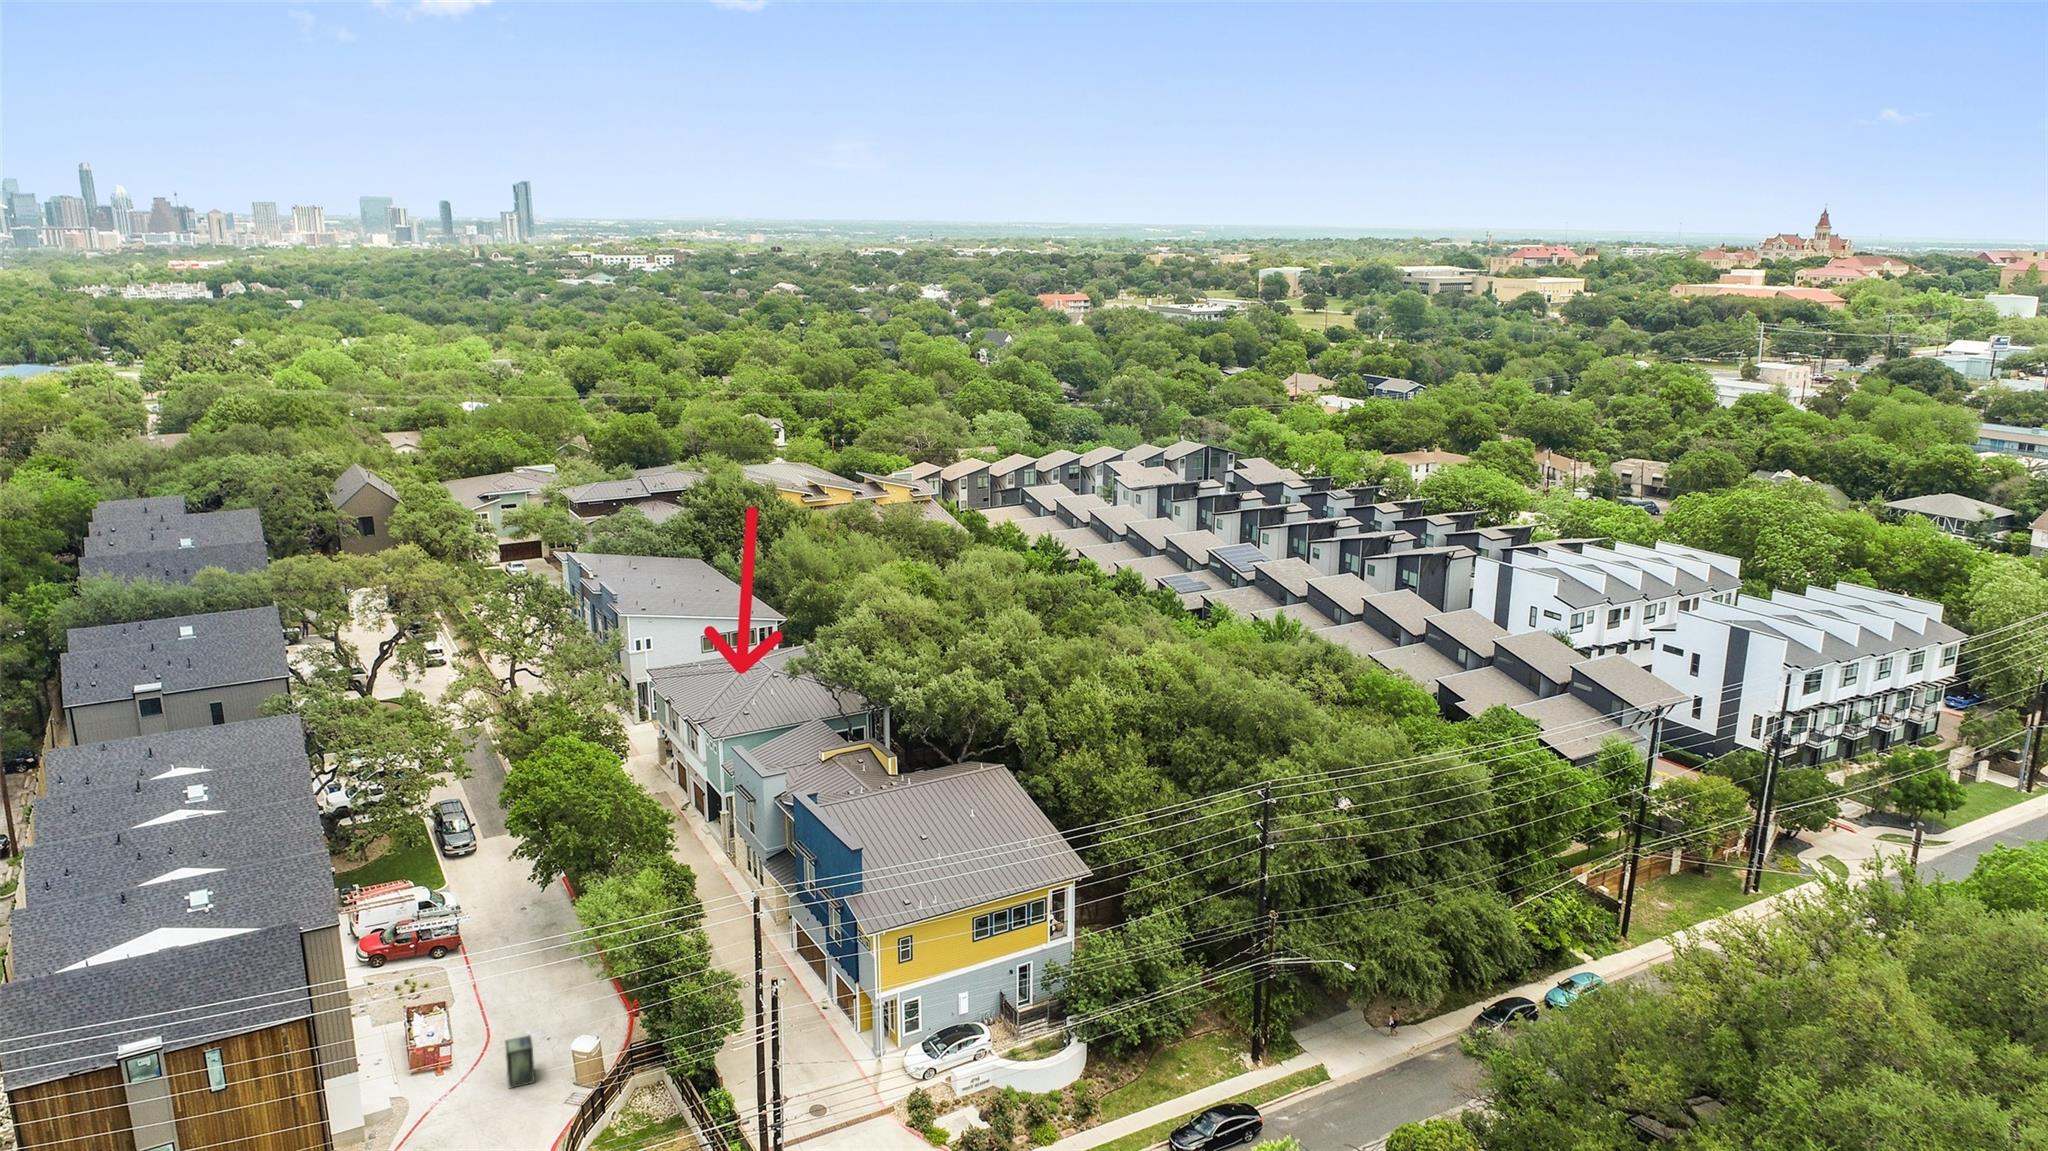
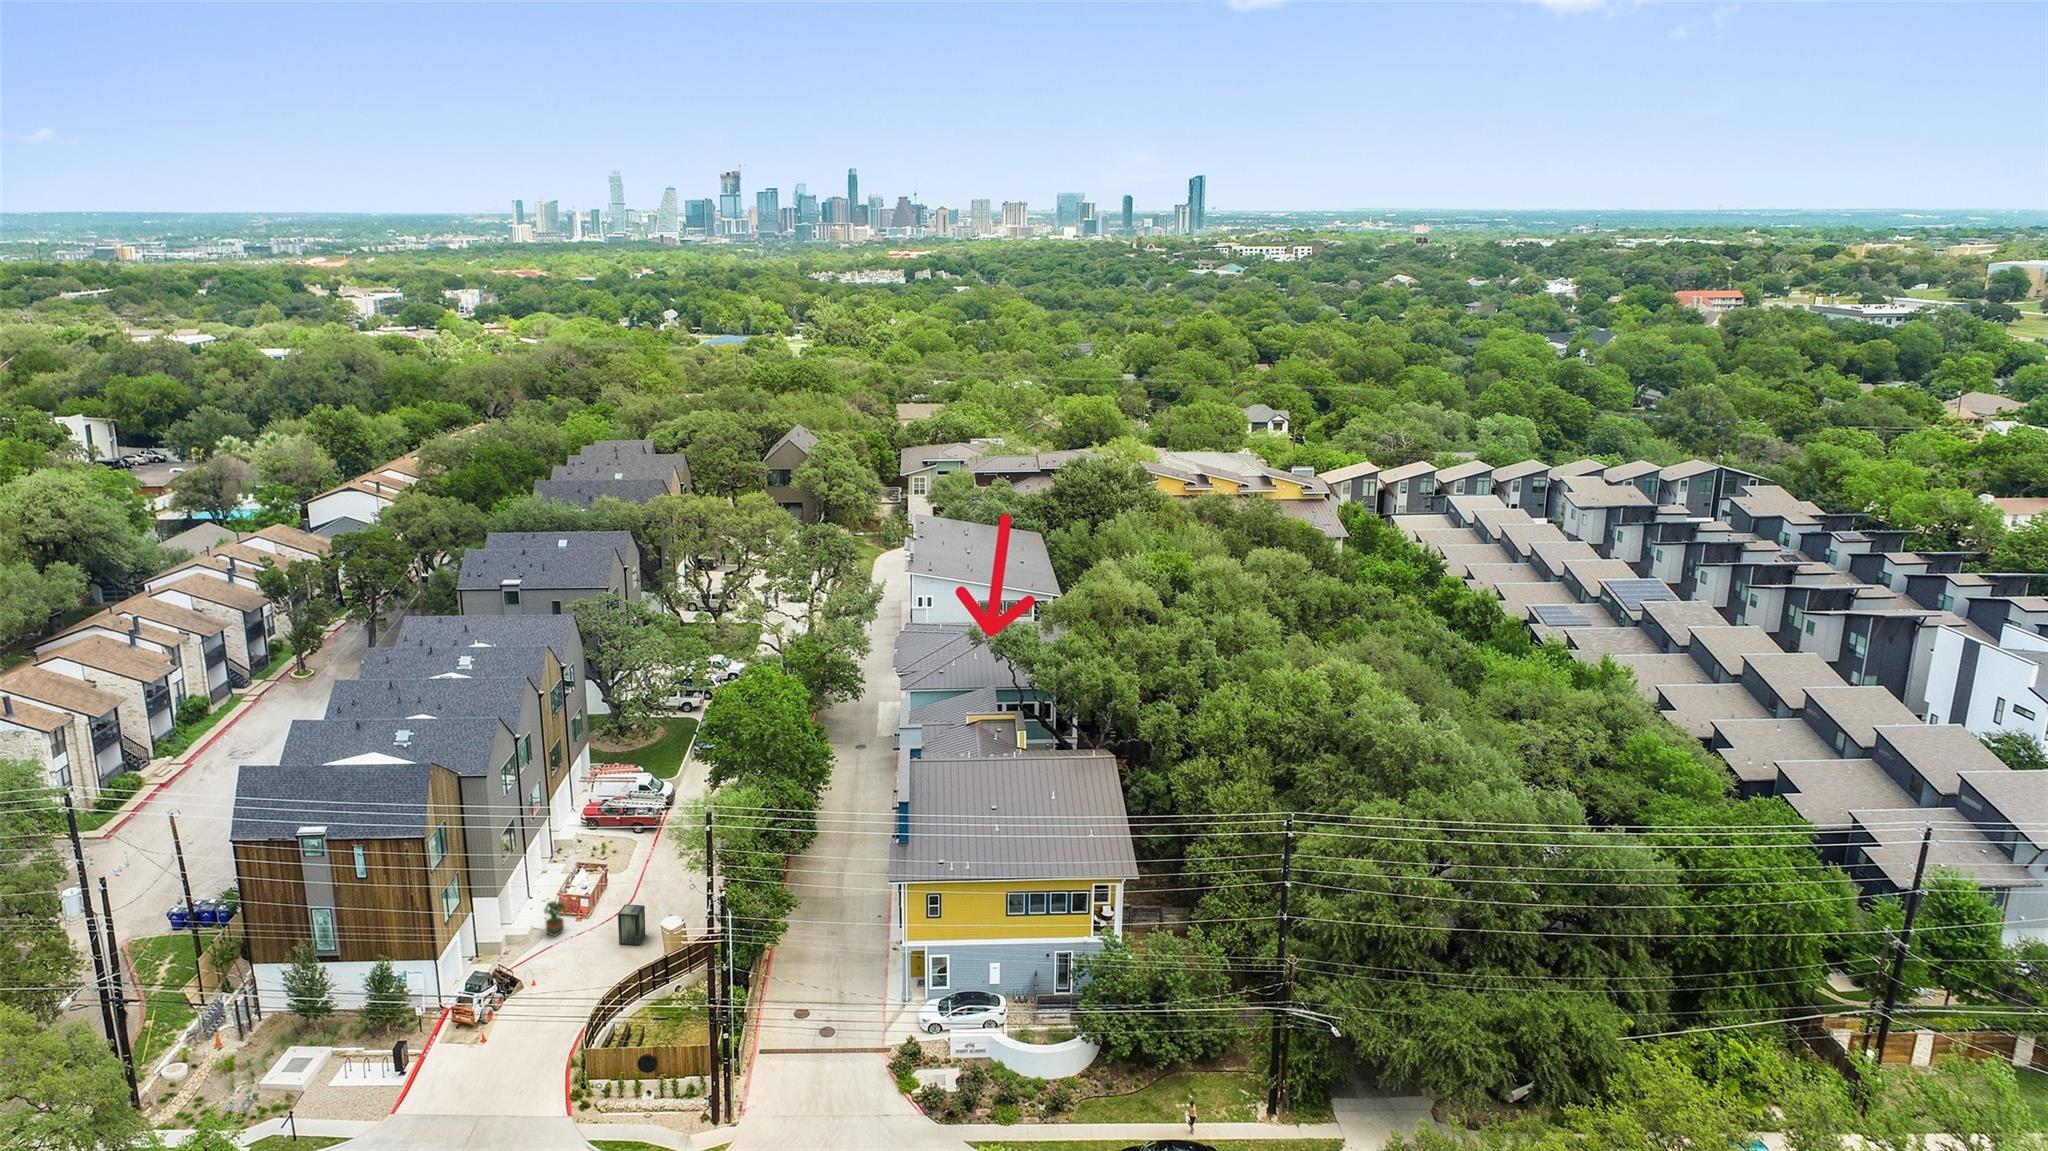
potted tree: none [401,1059,430,1103] -> present [544,901,566,936]

